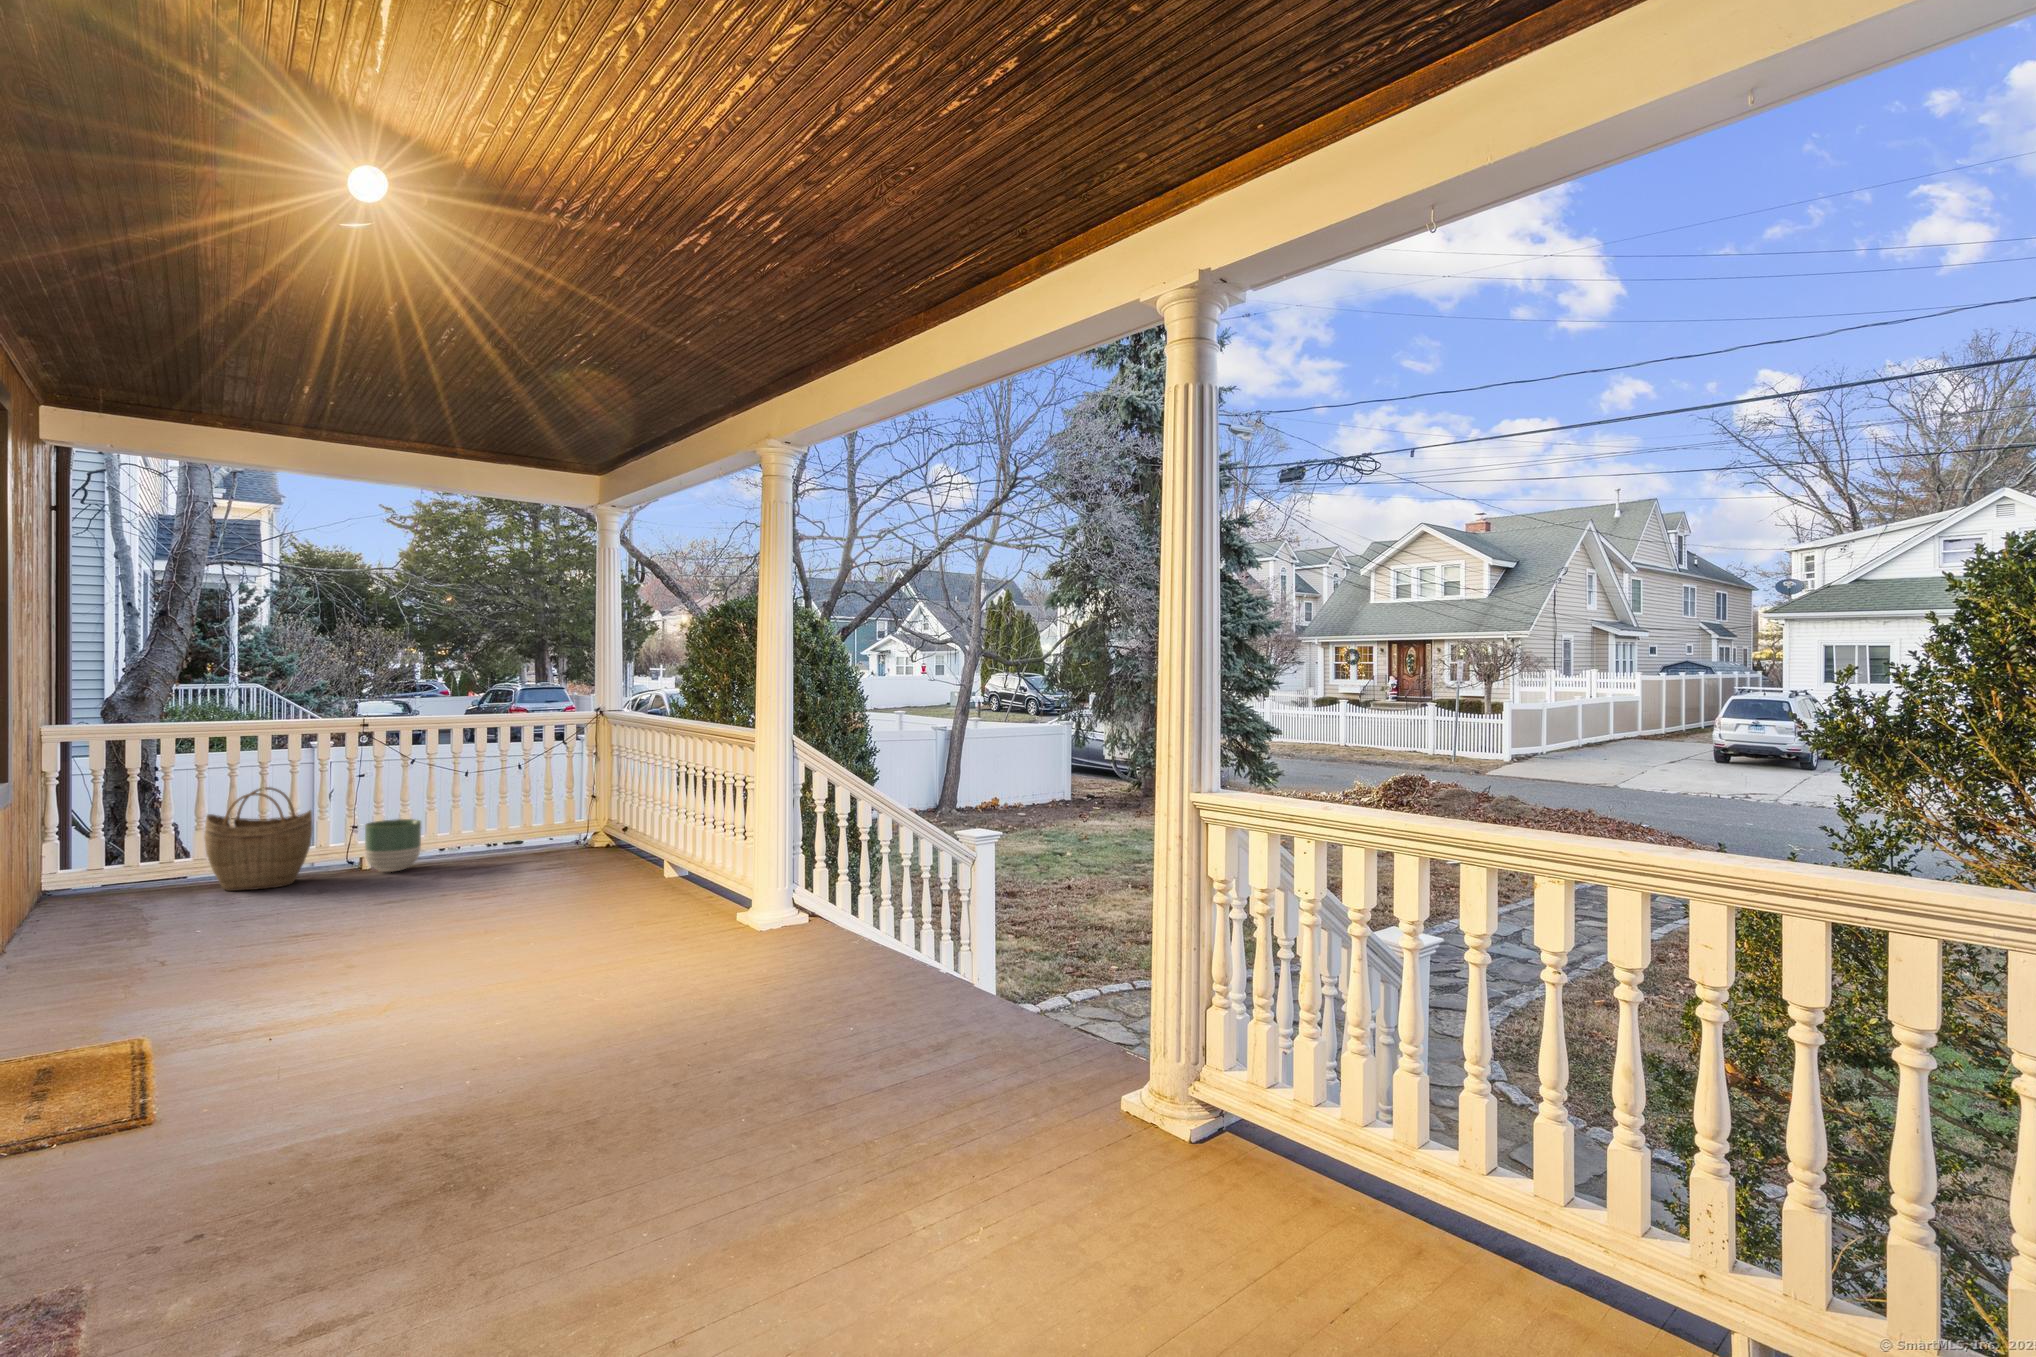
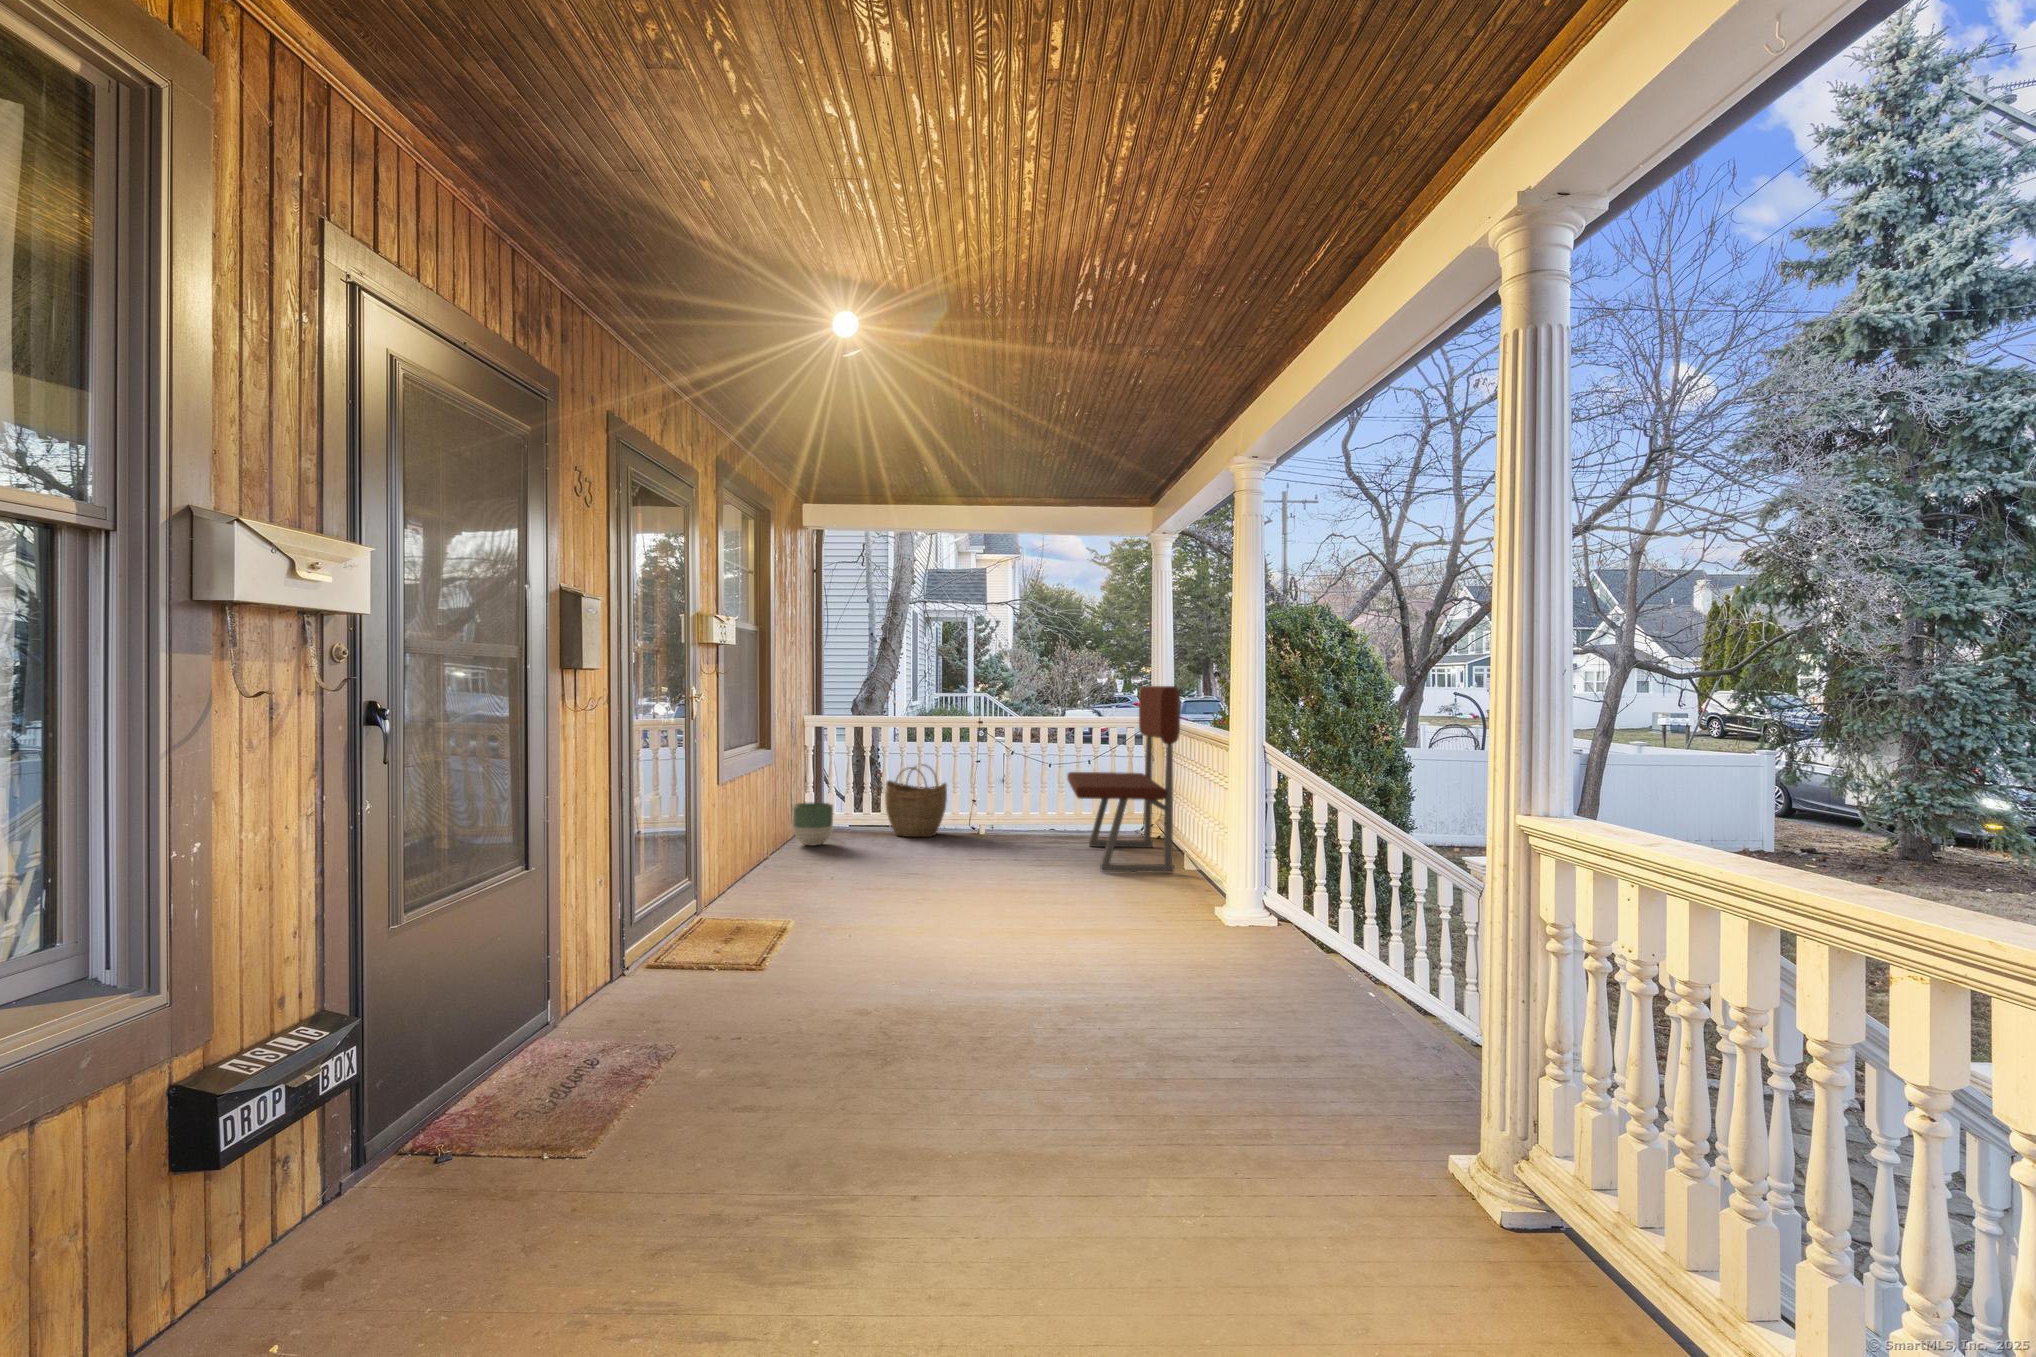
bench: none [504,677,666,897] -> present [1067,686,1180,873]
planter: present [365,819,421,872] -> present [793,803,833,846]

